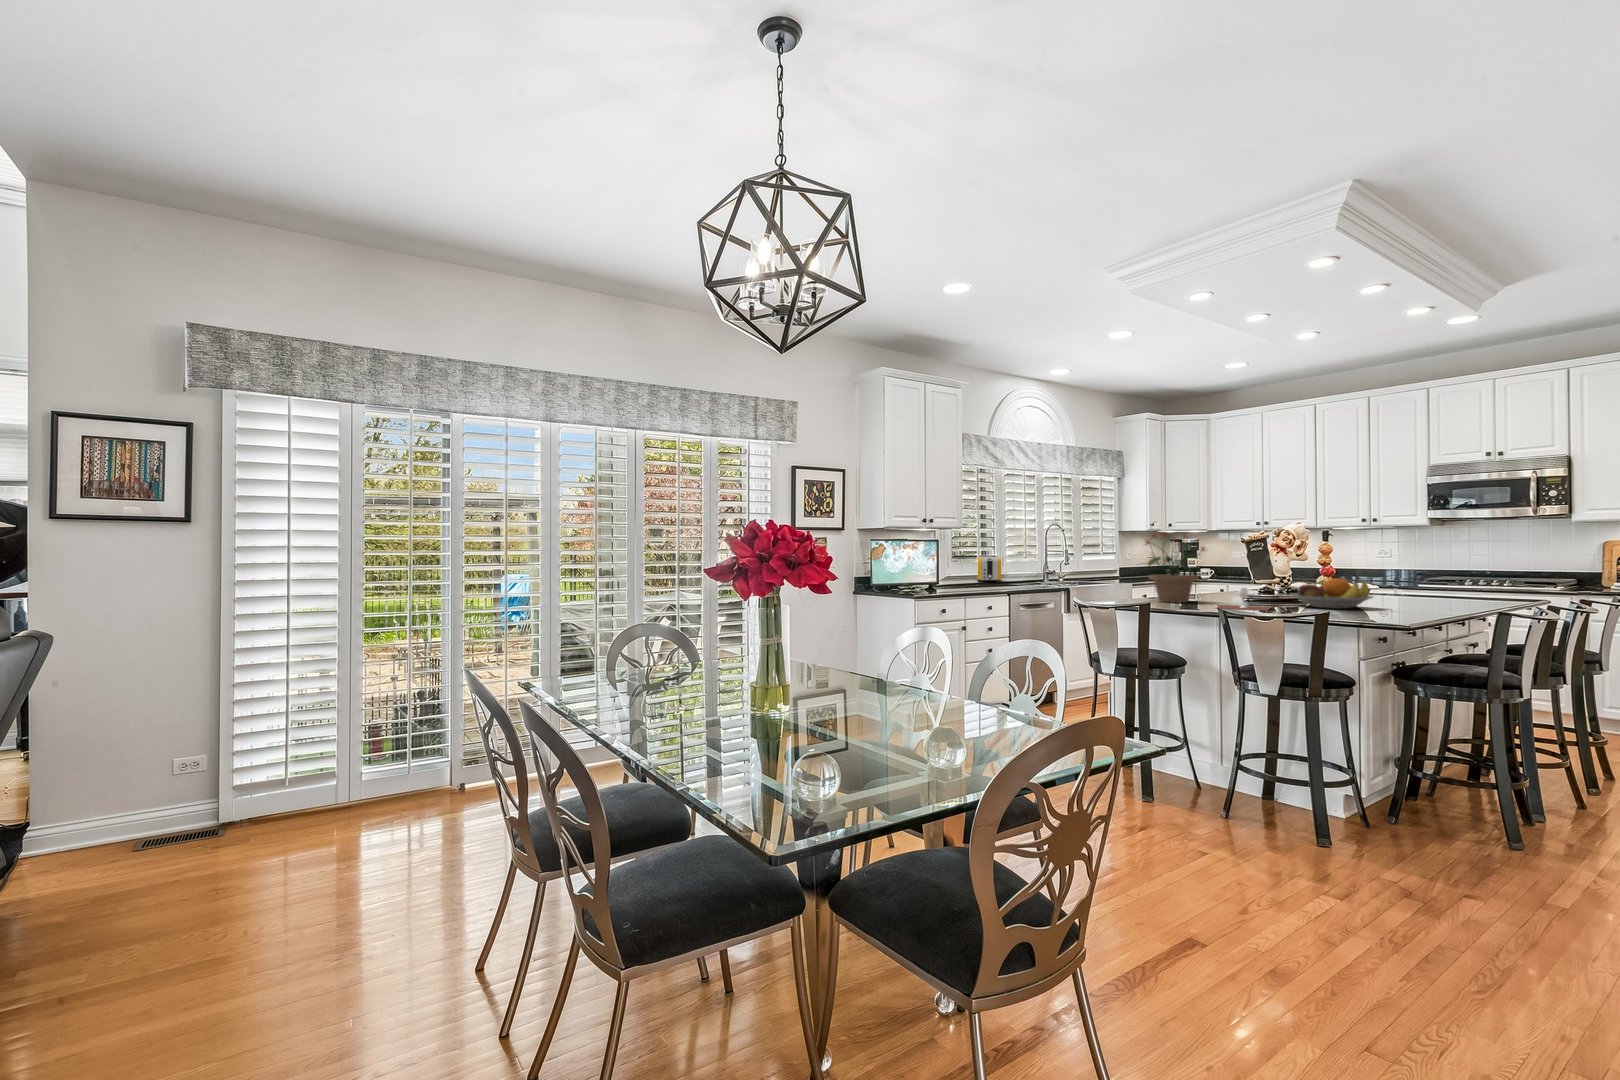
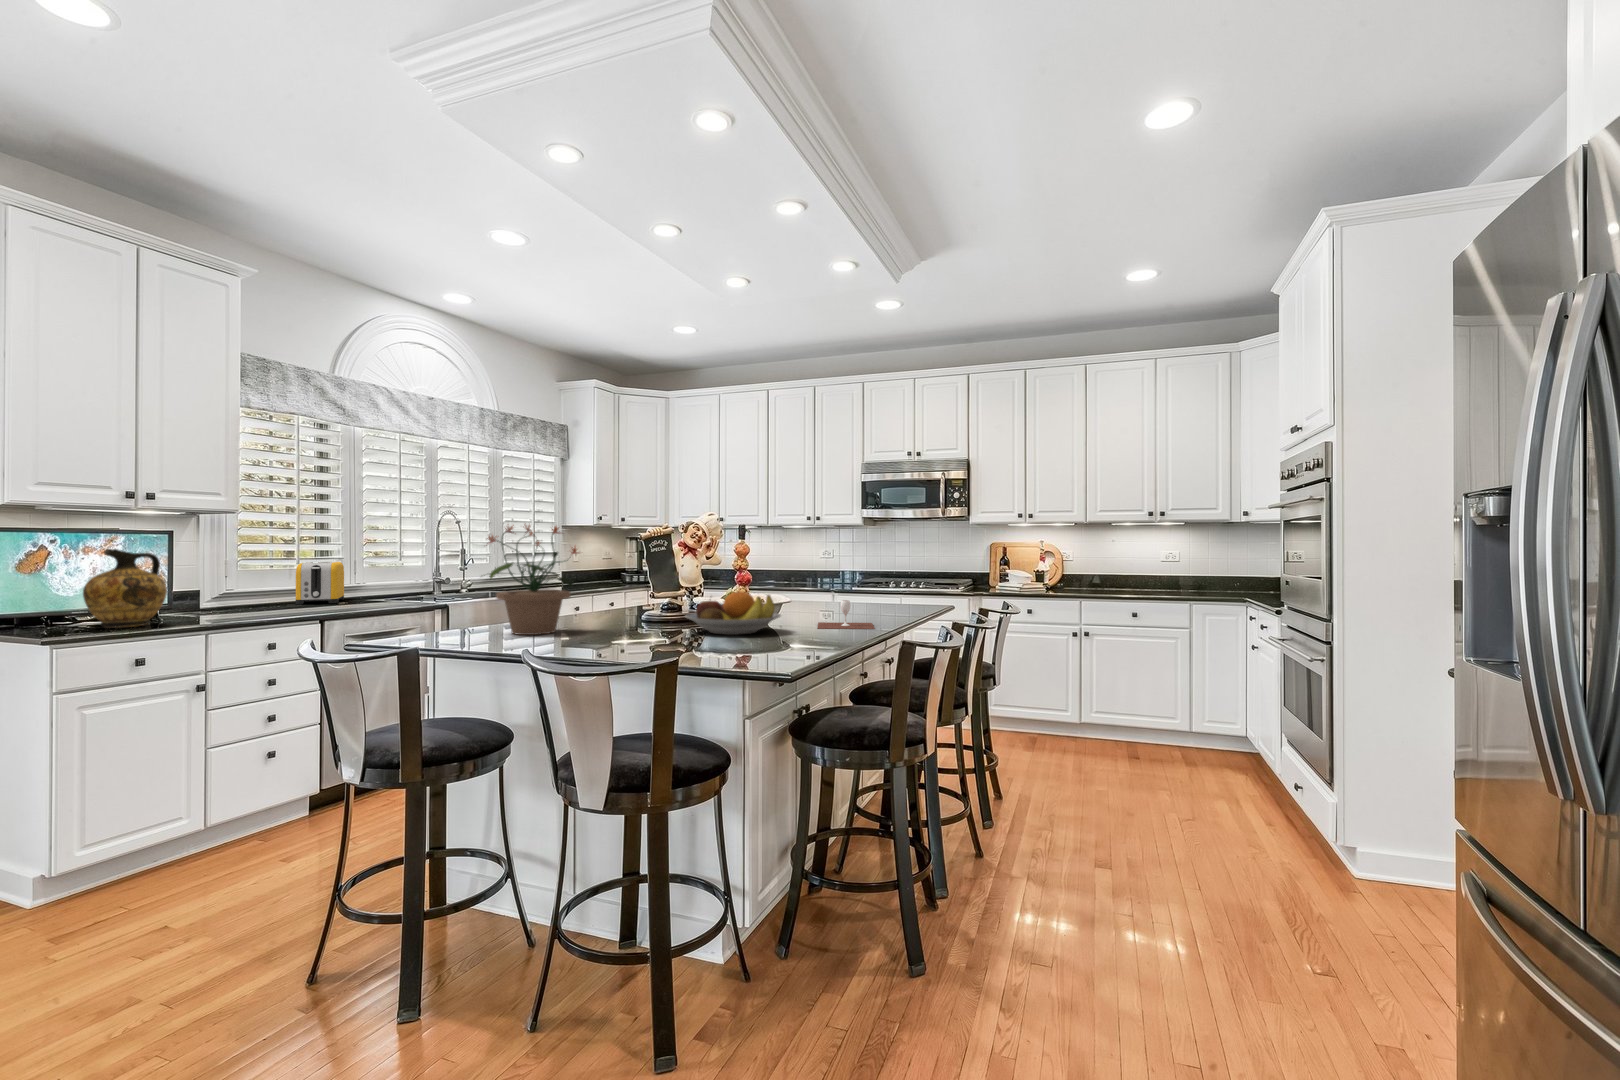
ceramic jug: none [908,548,942,590] -> present [83,549,167,628]
wine glass: present [1217,588,1271,611] -> present [818,600,875,629]

